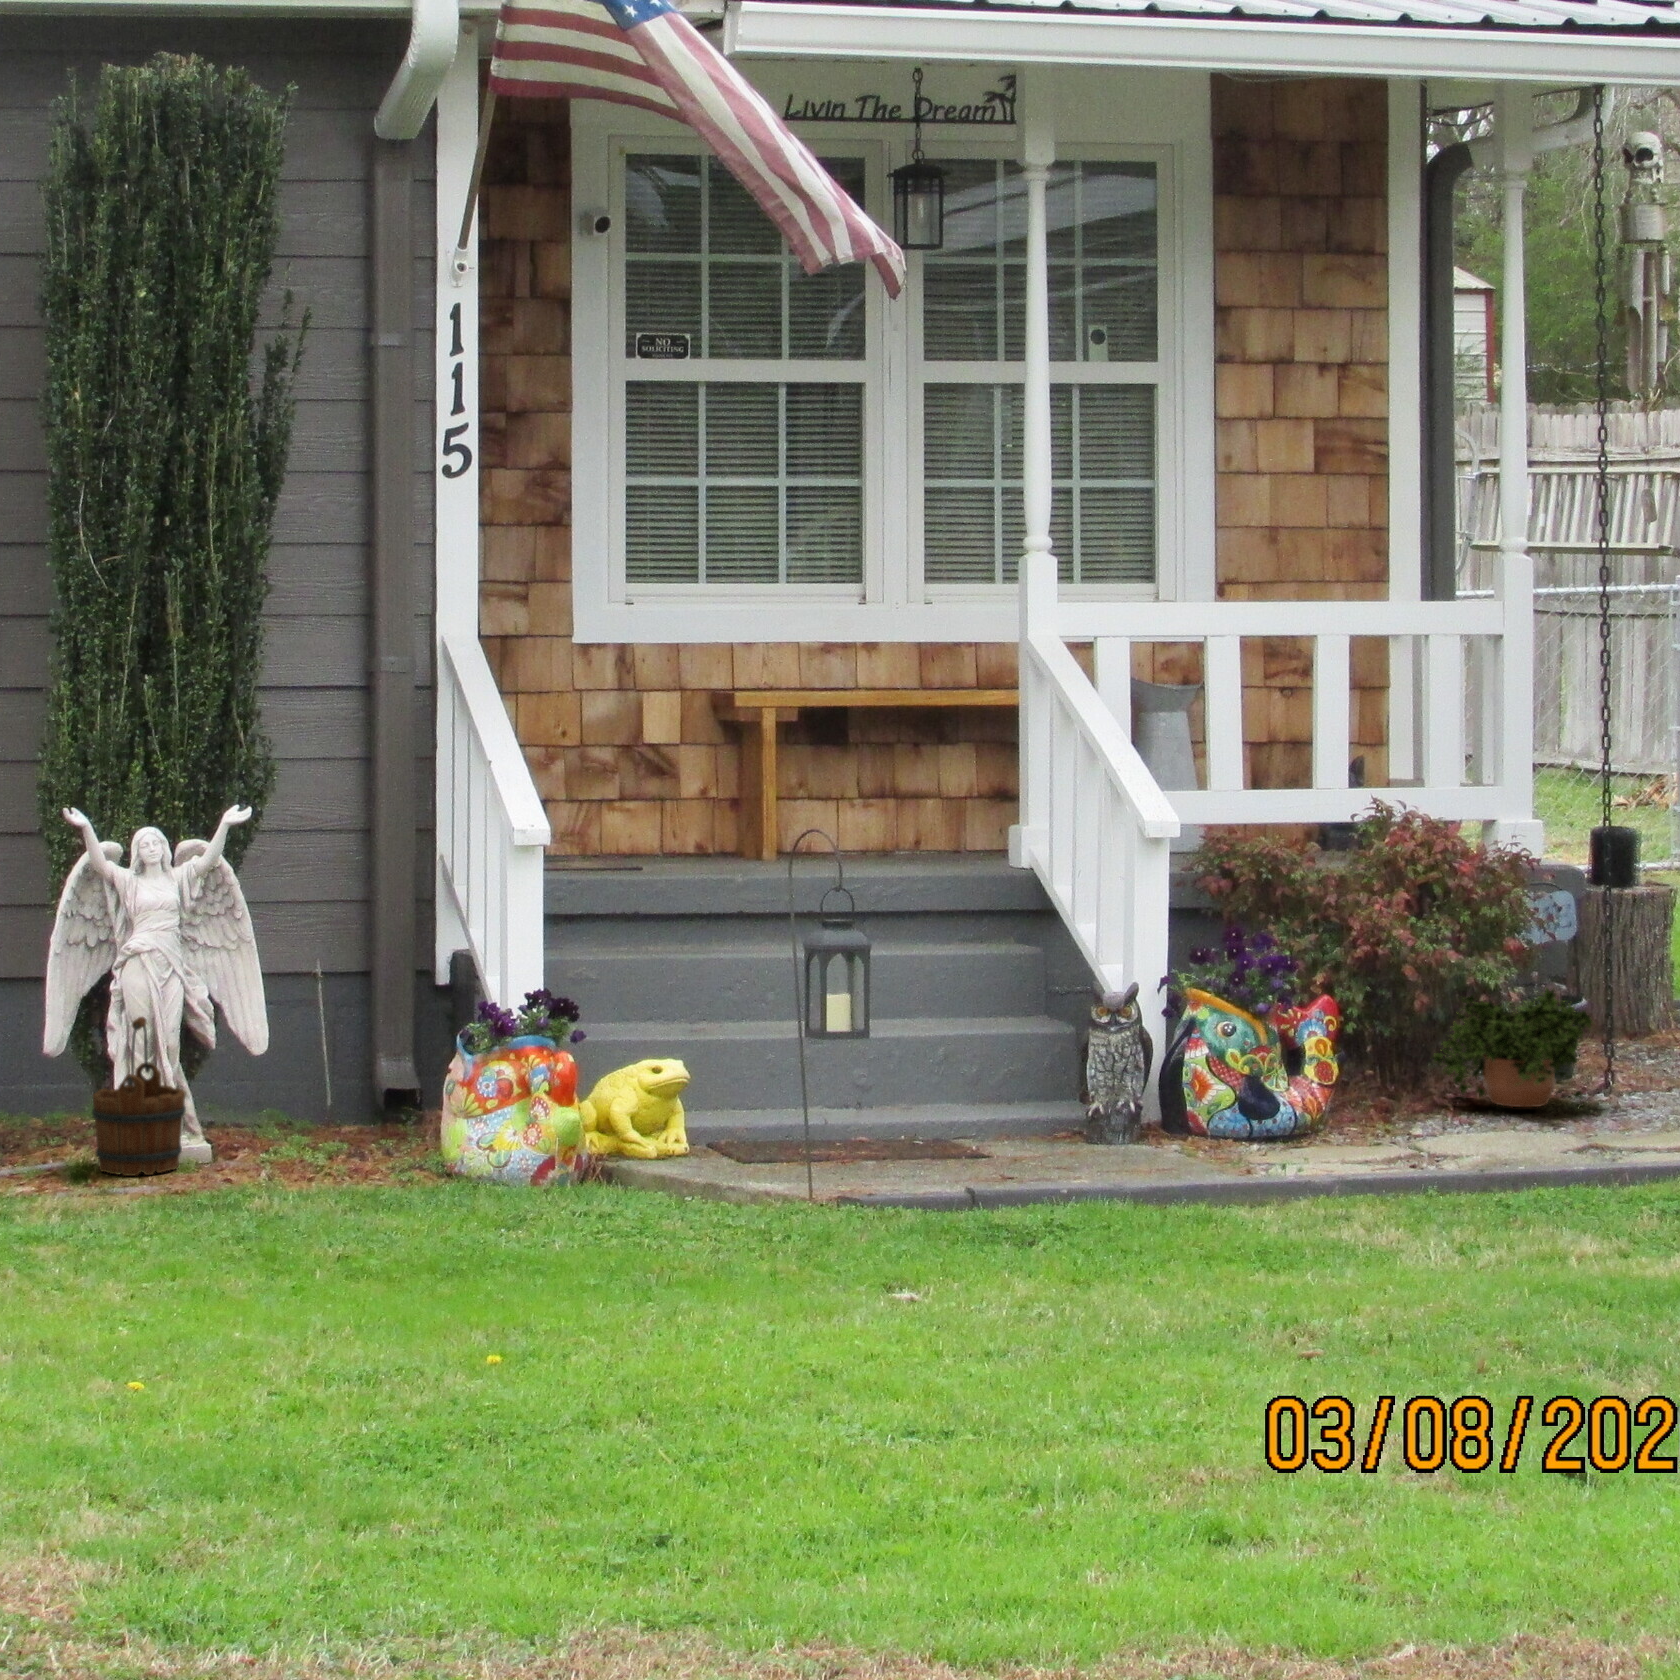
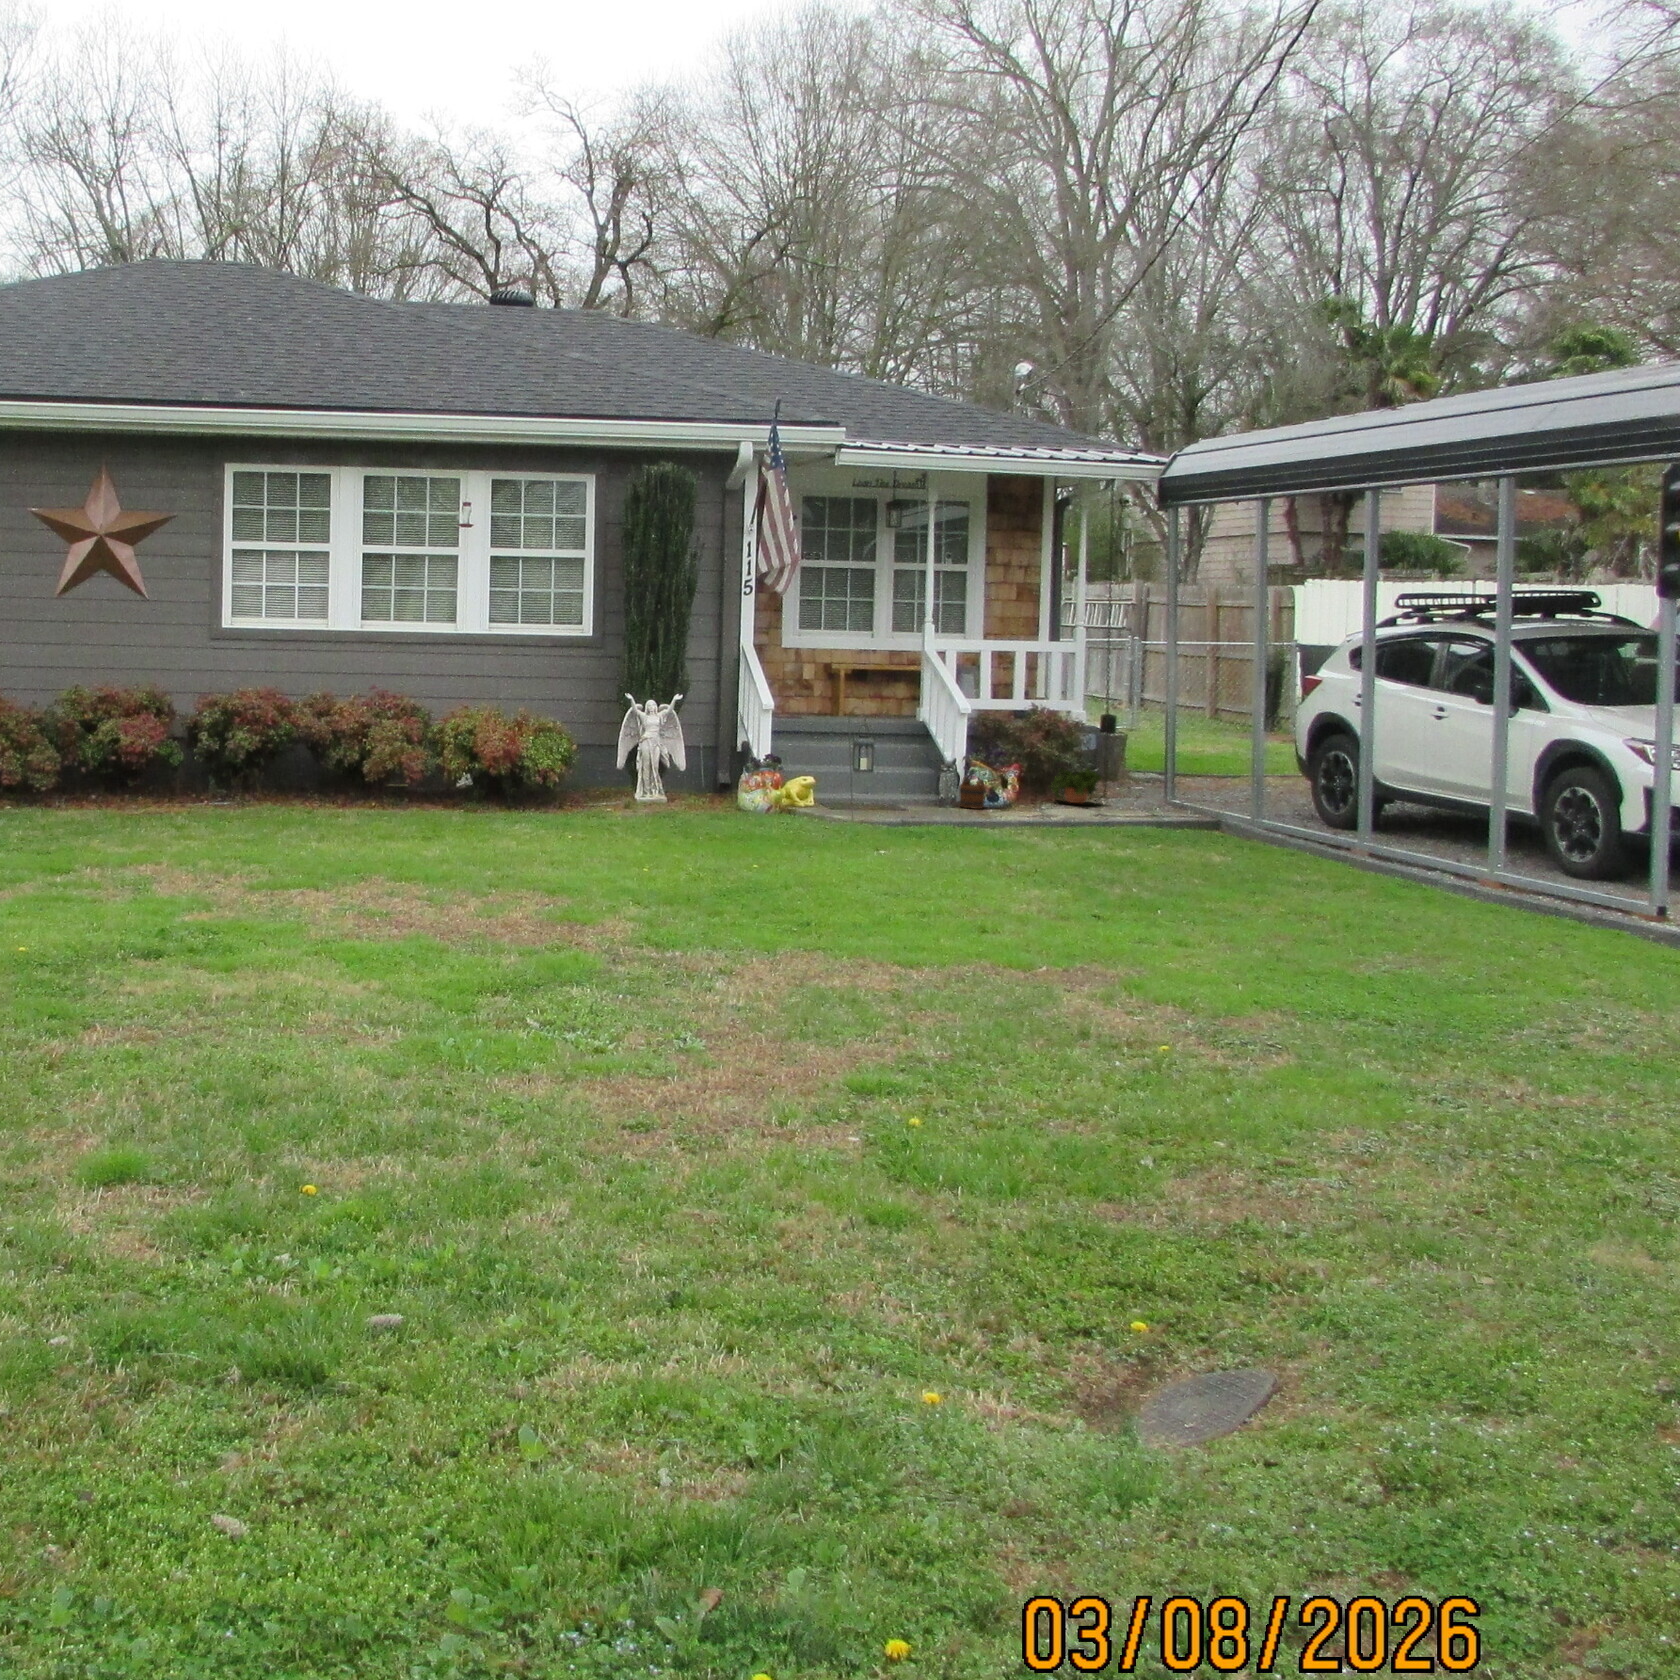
wooden bucket: present [92,1017,186,1176] -> present [959,764,986,809]

